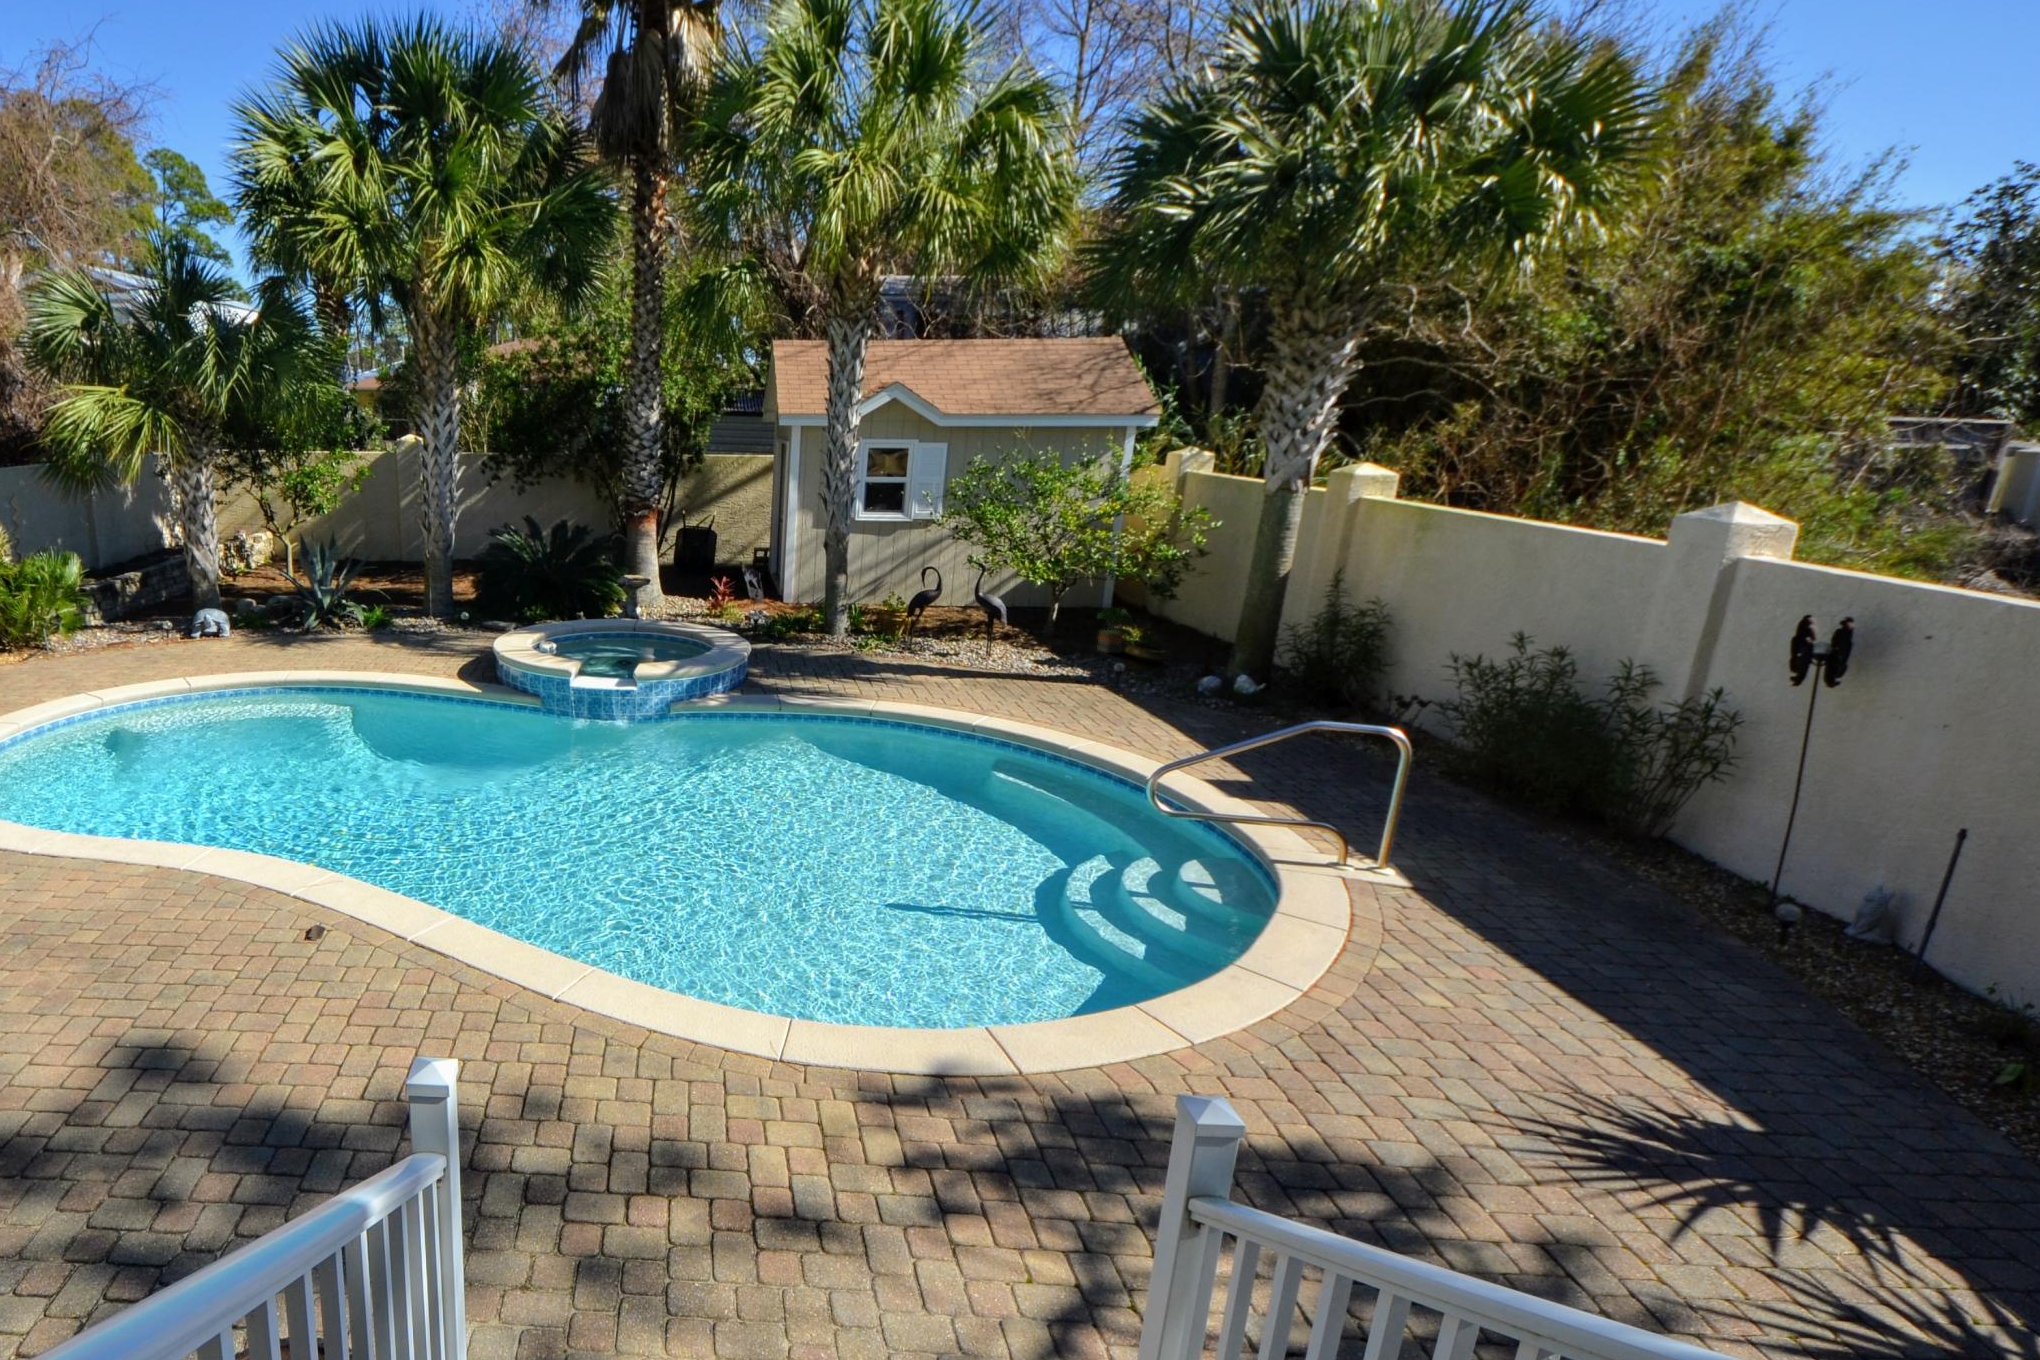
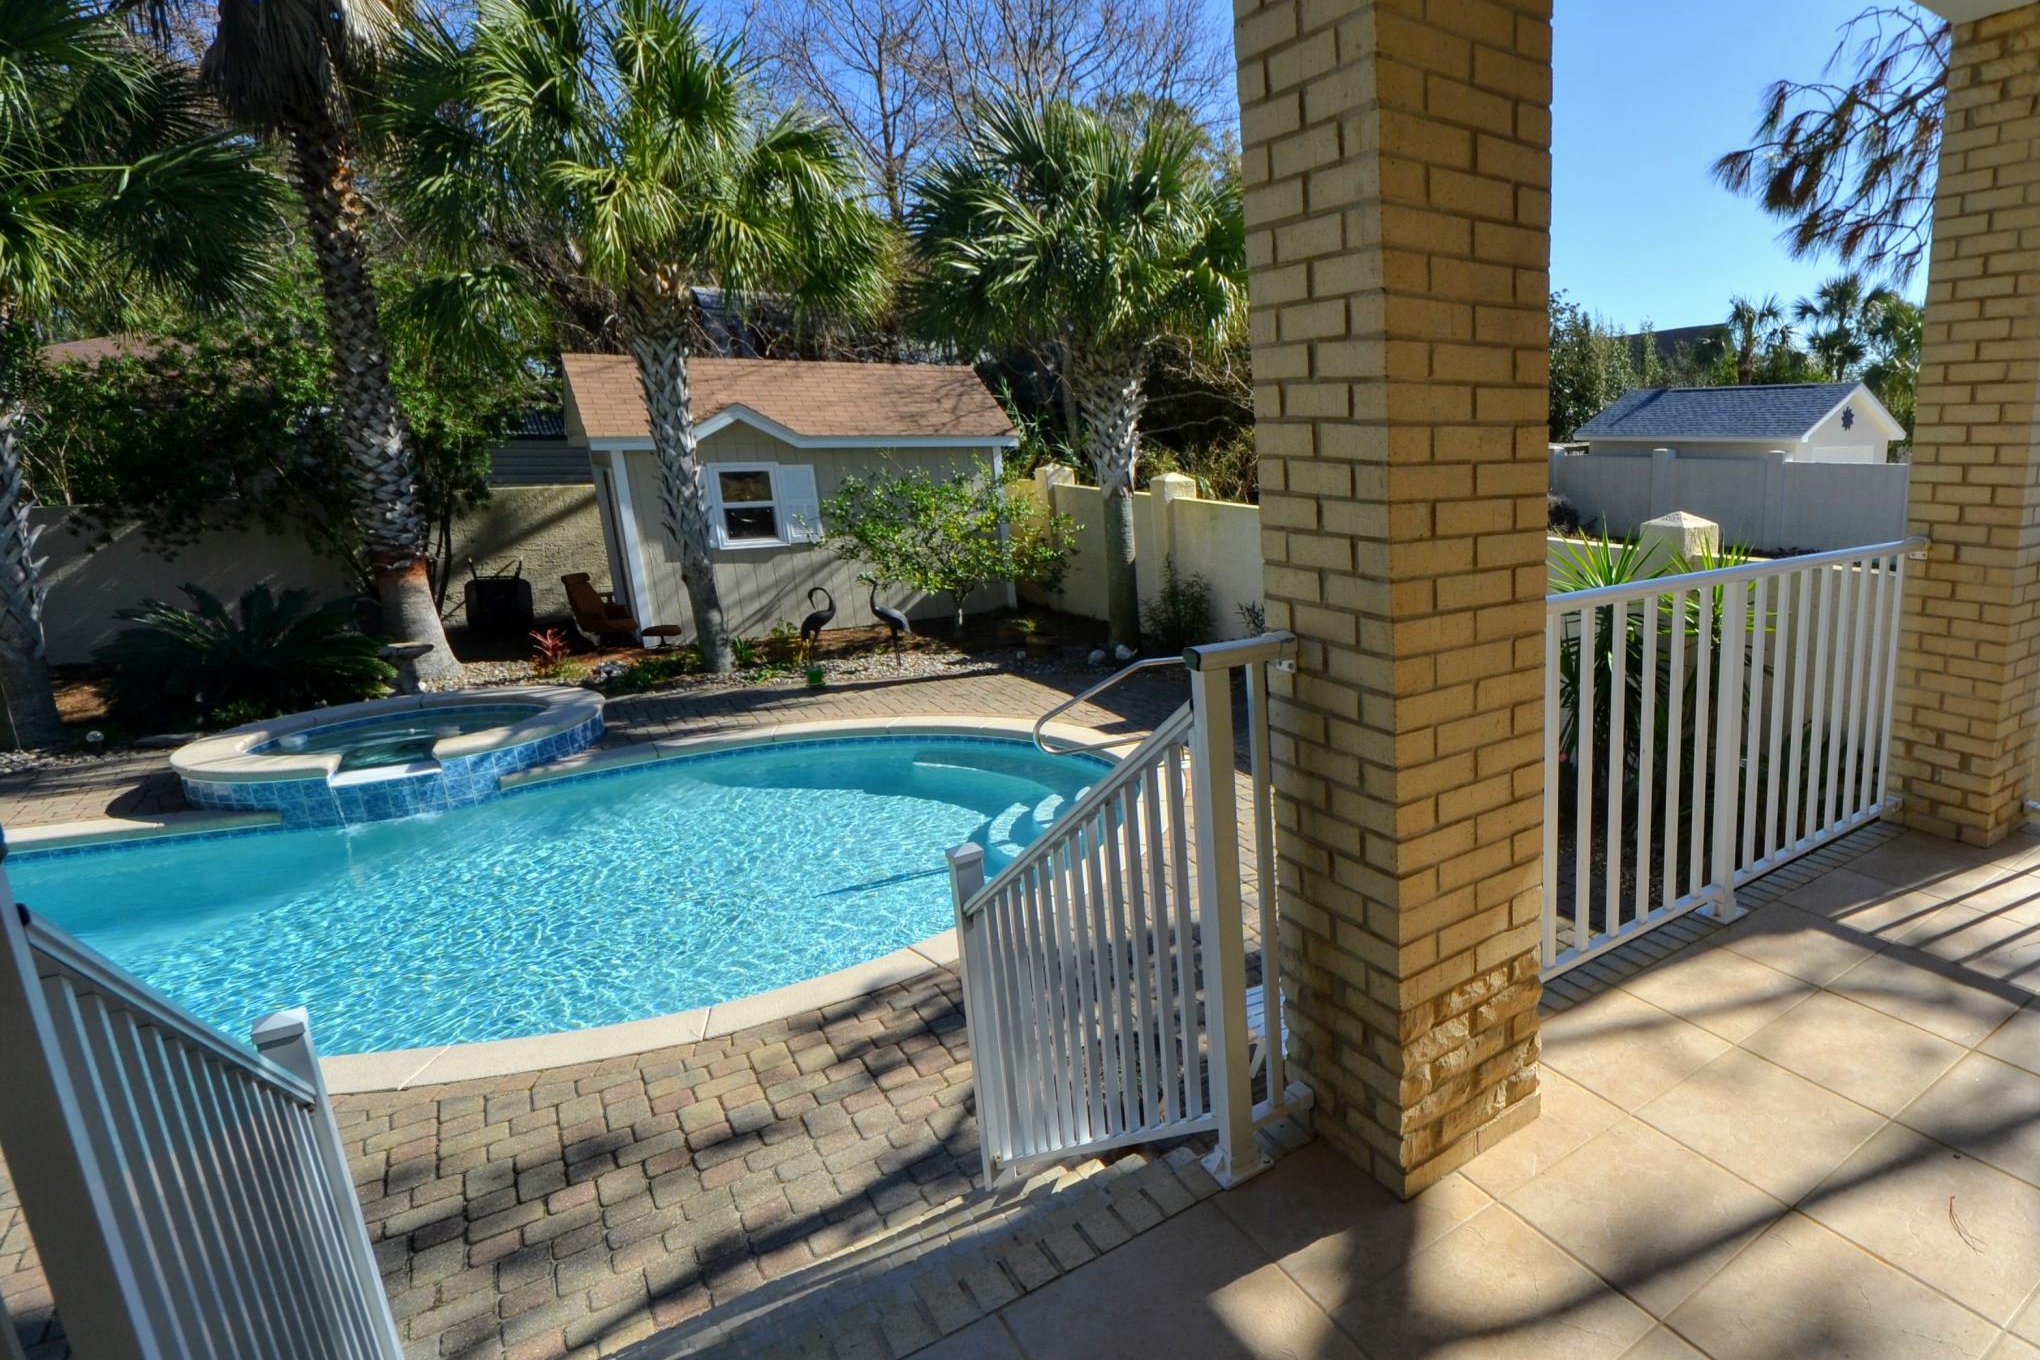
lounge chair: none [737,530,815,609] -> present [561,572,682,654]
watering can: none [907,641,928,665] -> present [805,663,826,686]

